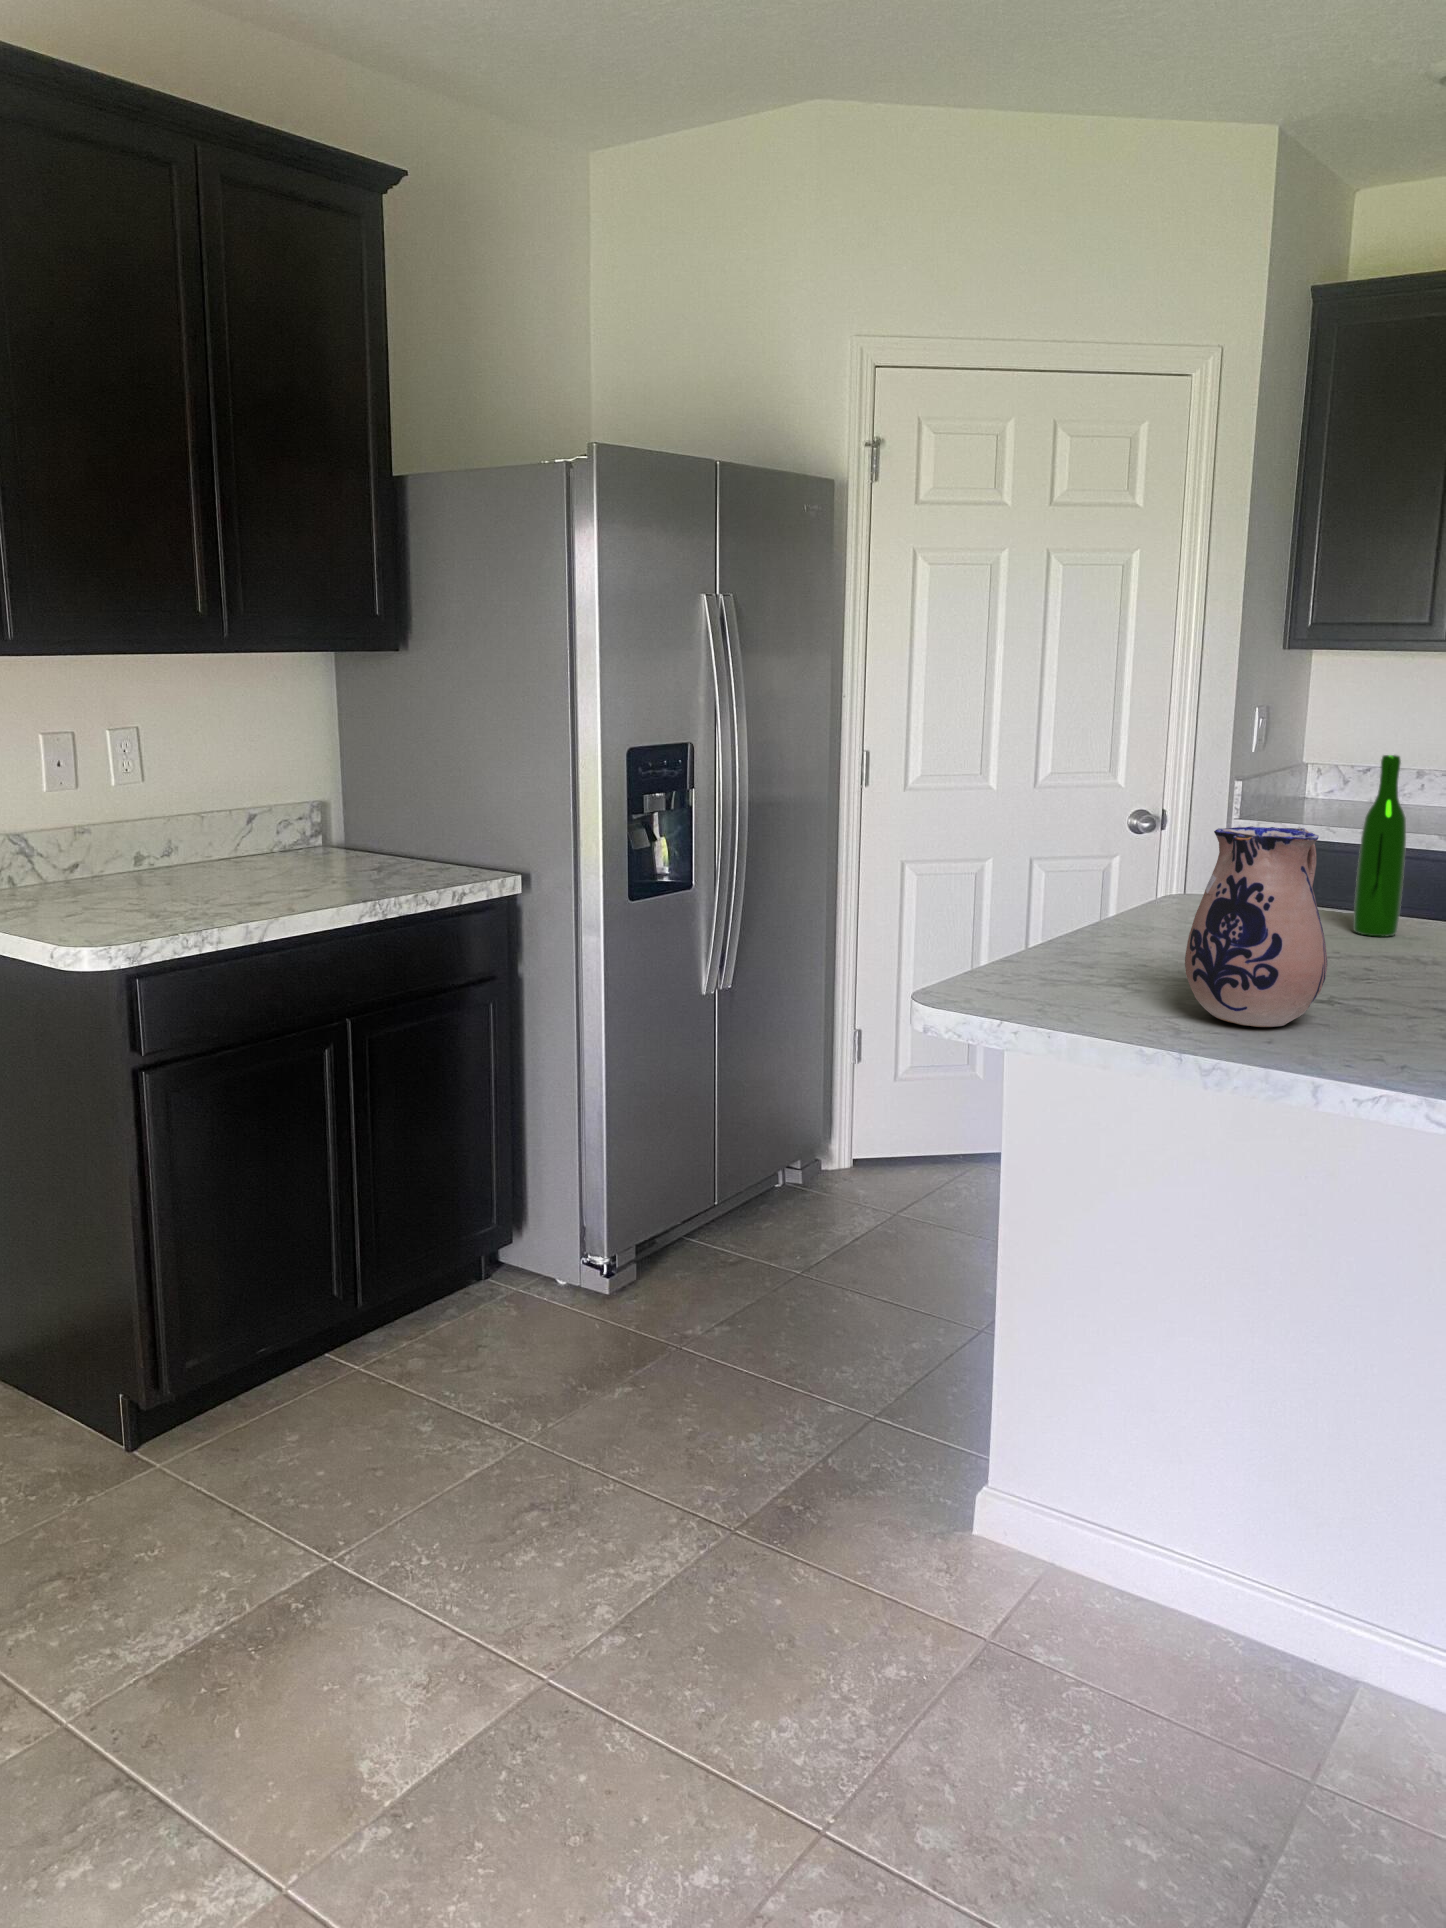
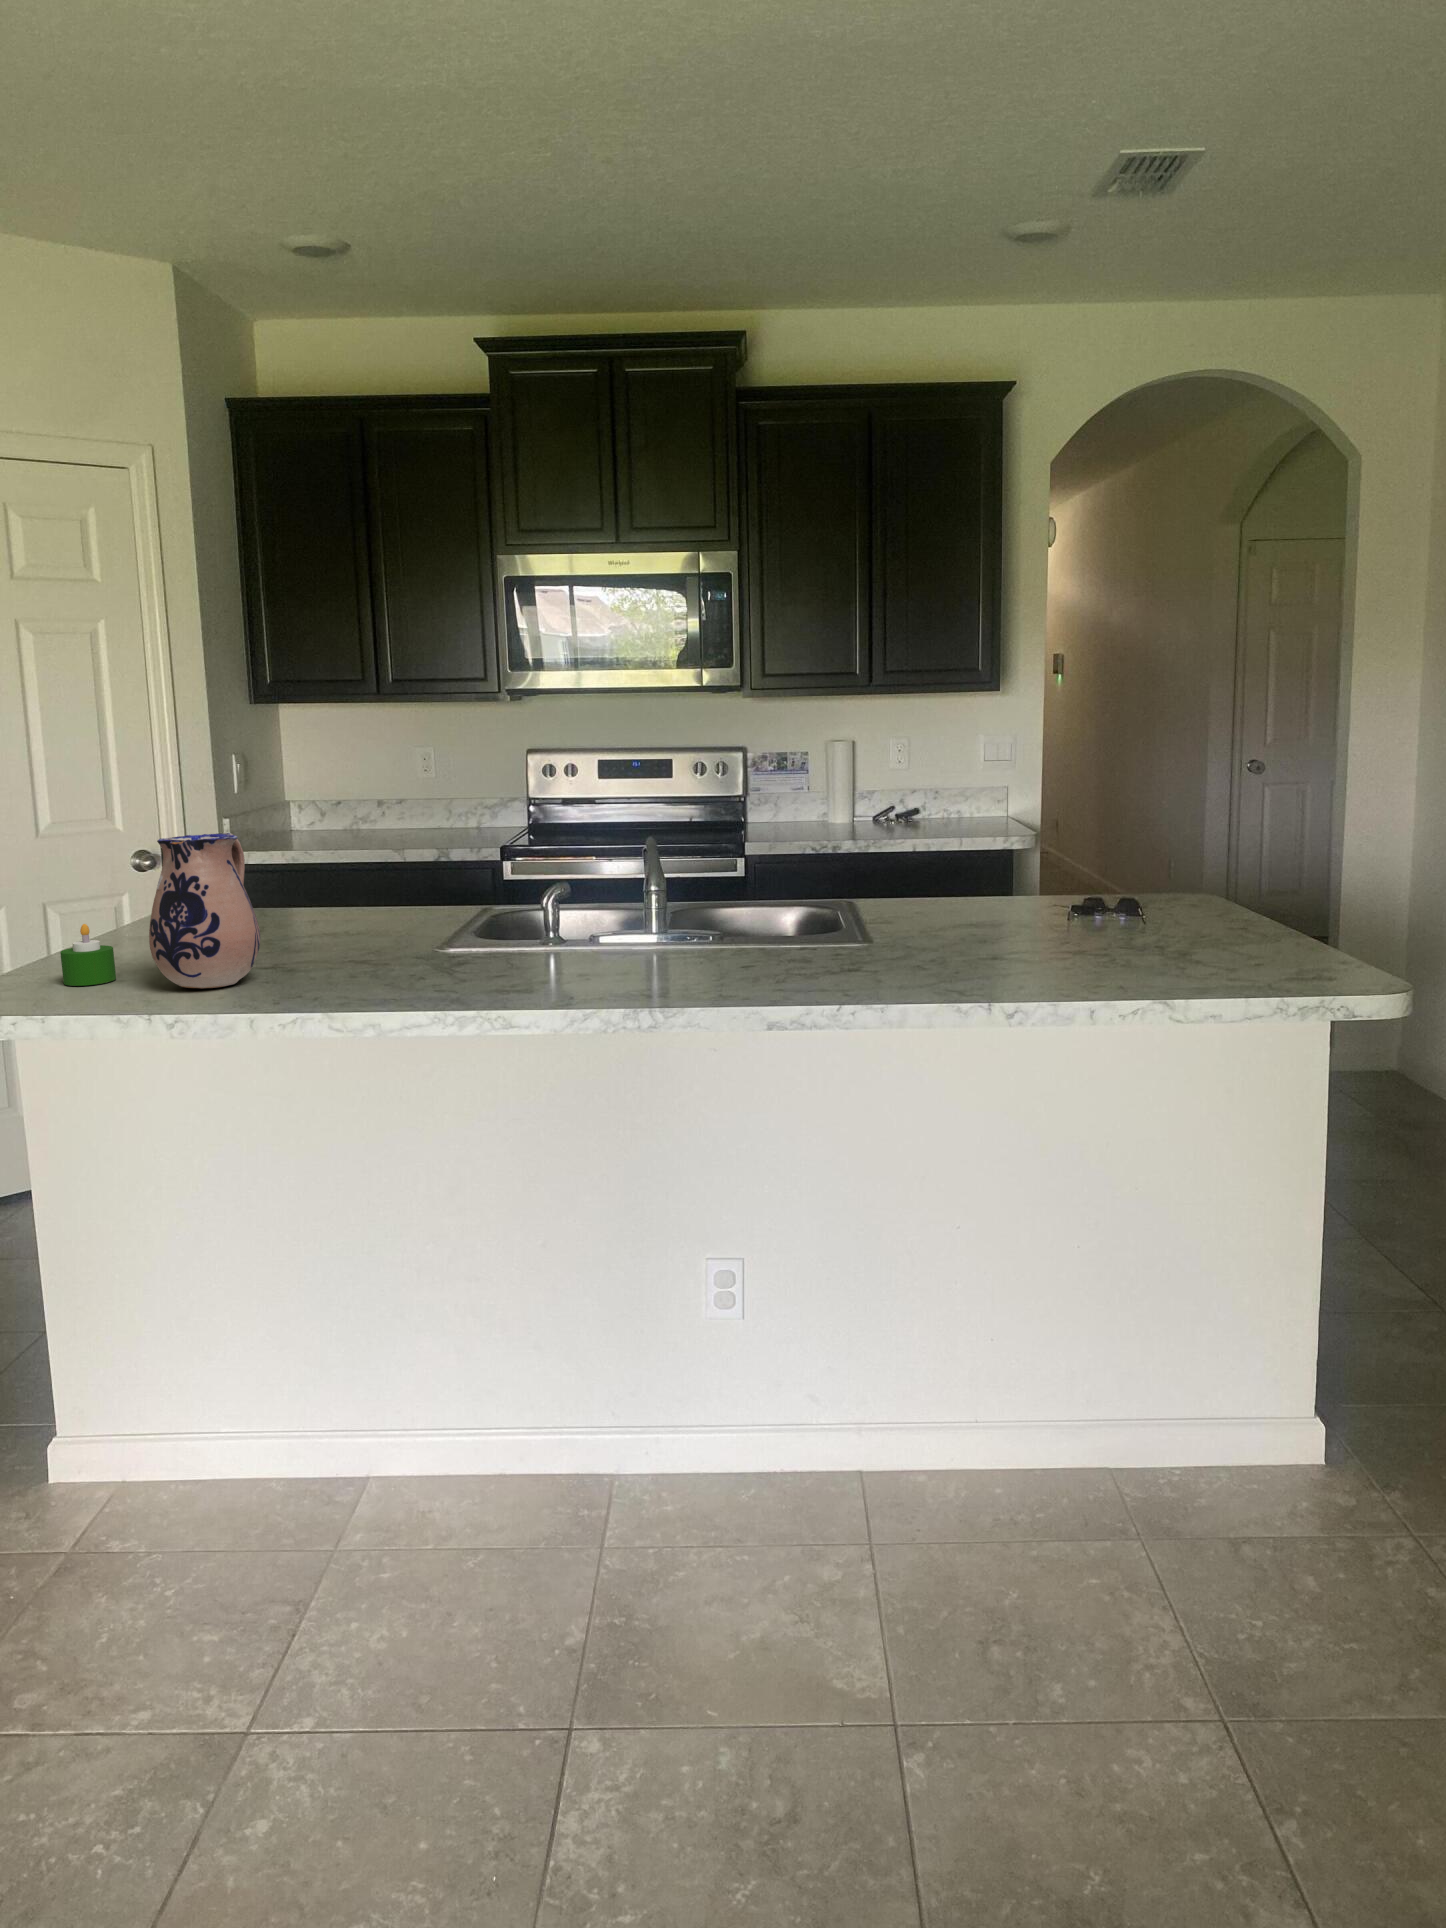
wine bottle: present [1353,755,1406,936] -> none [299,779,338,919]
candle: none [1074,918,1135,993] -> present [60,924,116,986]

